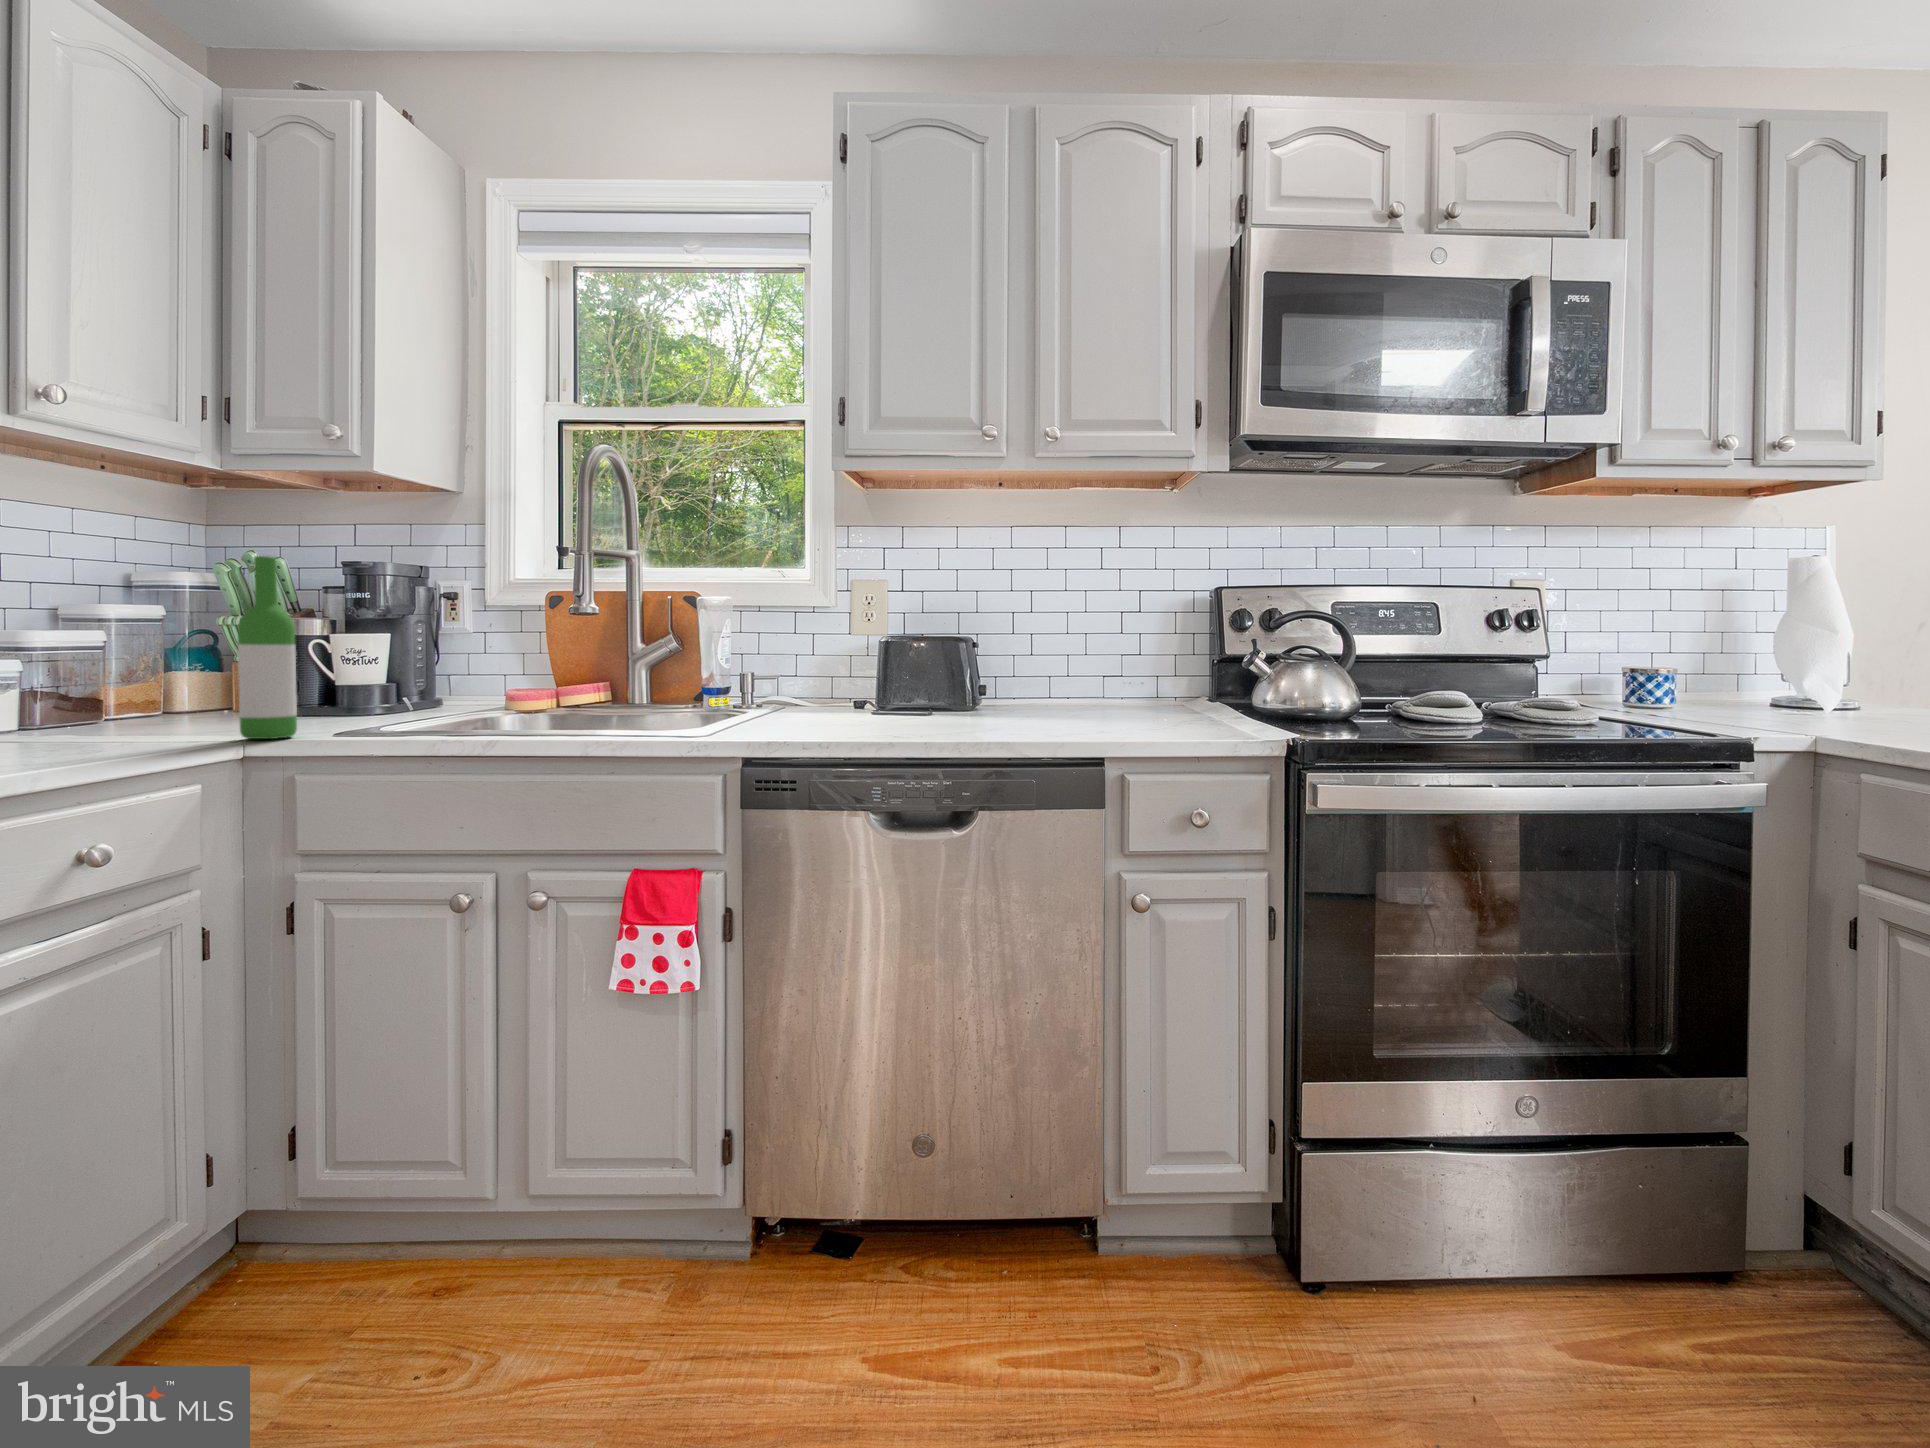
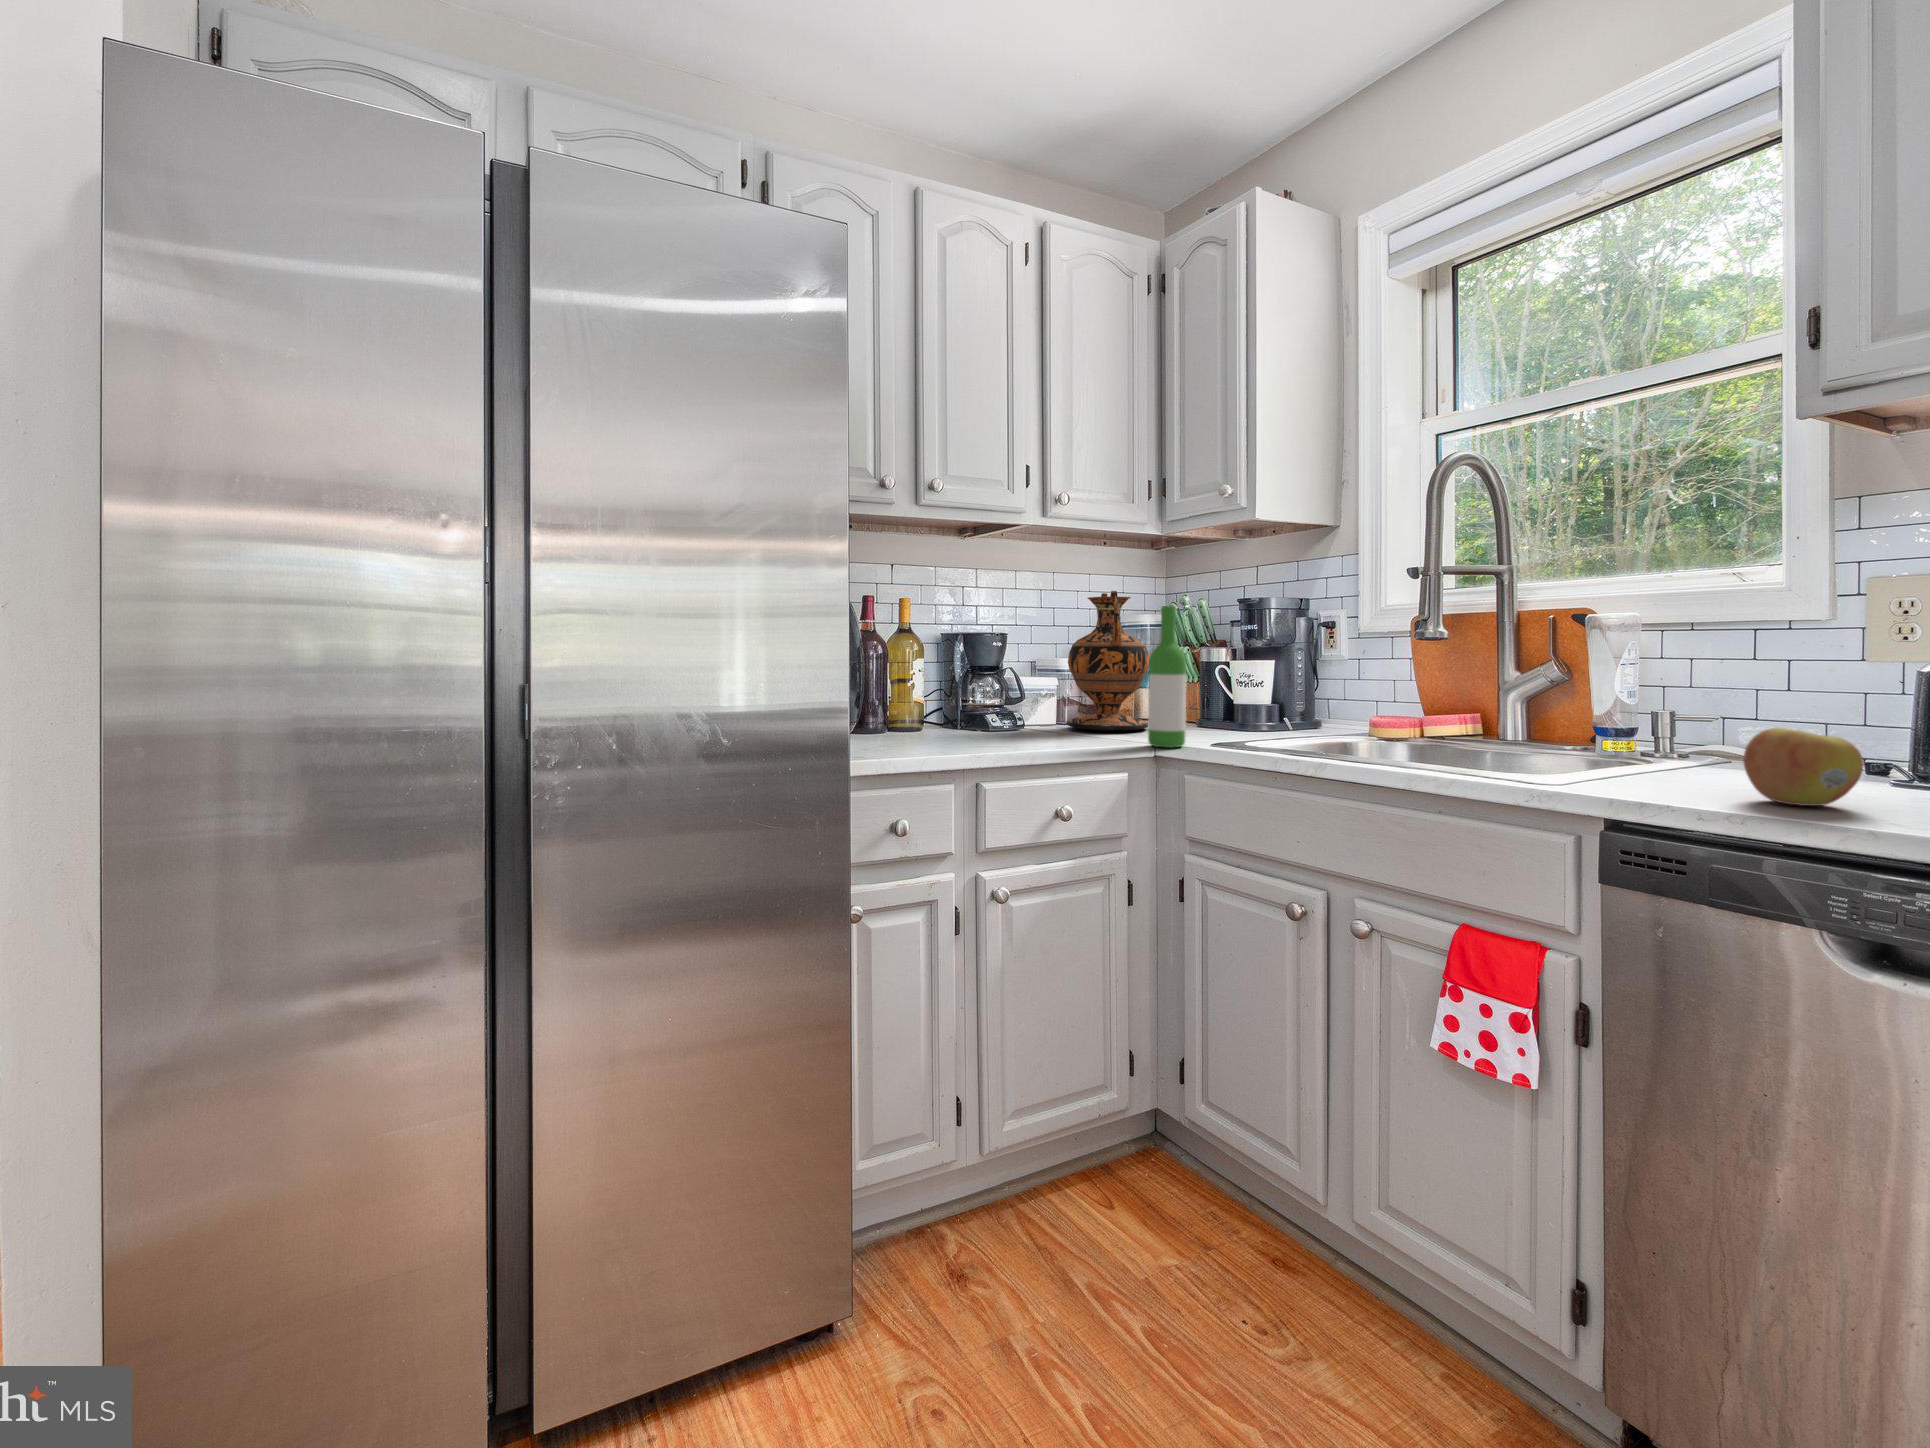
vase: none [63,531,216,731] -> present [1066,591,1149,731]
apple: none [813,673,873,727] -> present [1743,728,1864,806]

